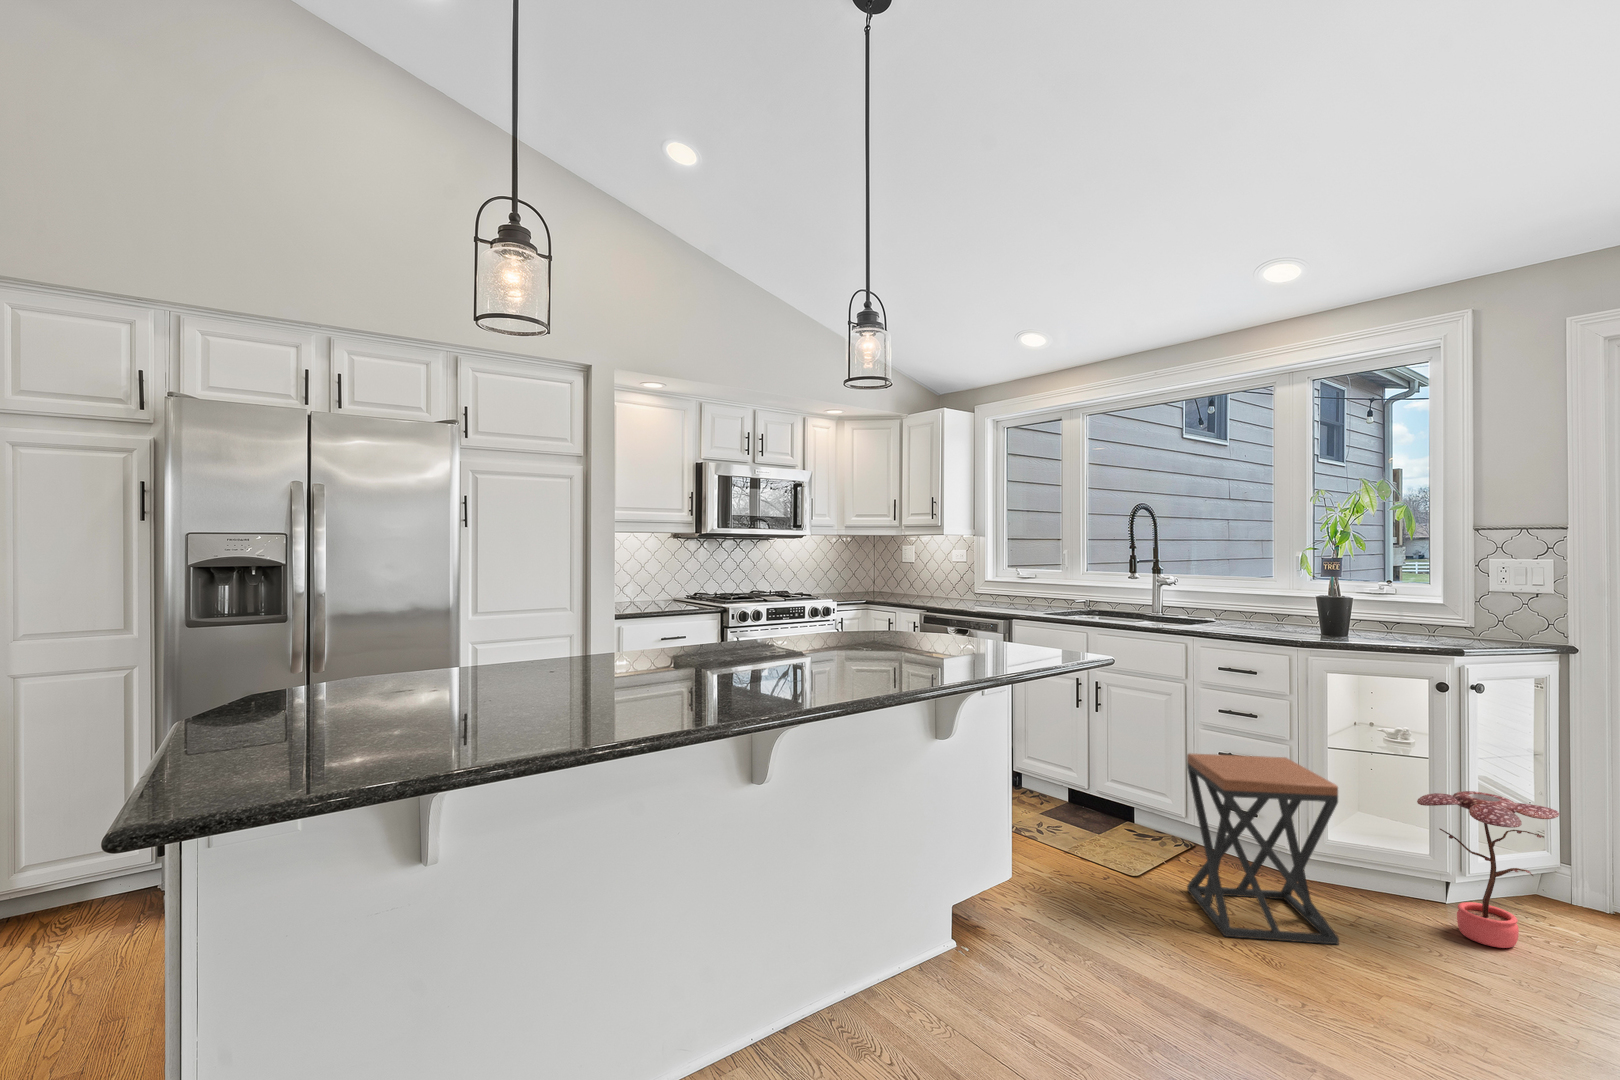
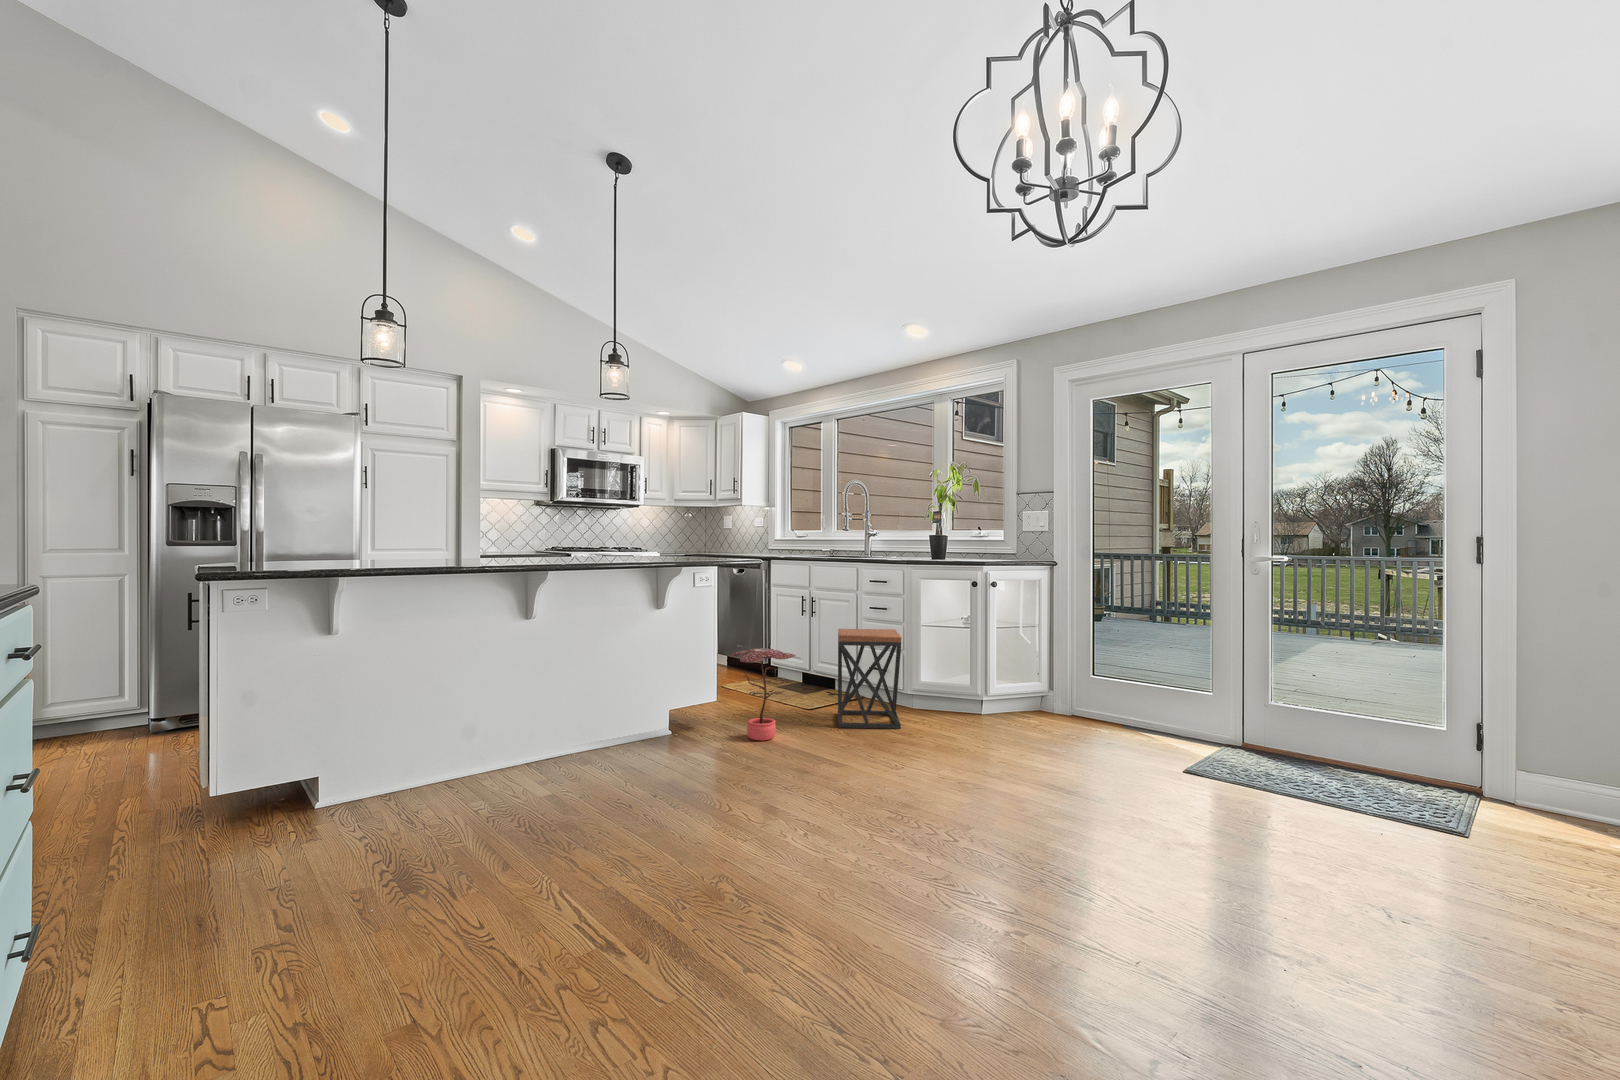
potted plant: present [1417,791,1559,948] -> present [730,648,795,740]

